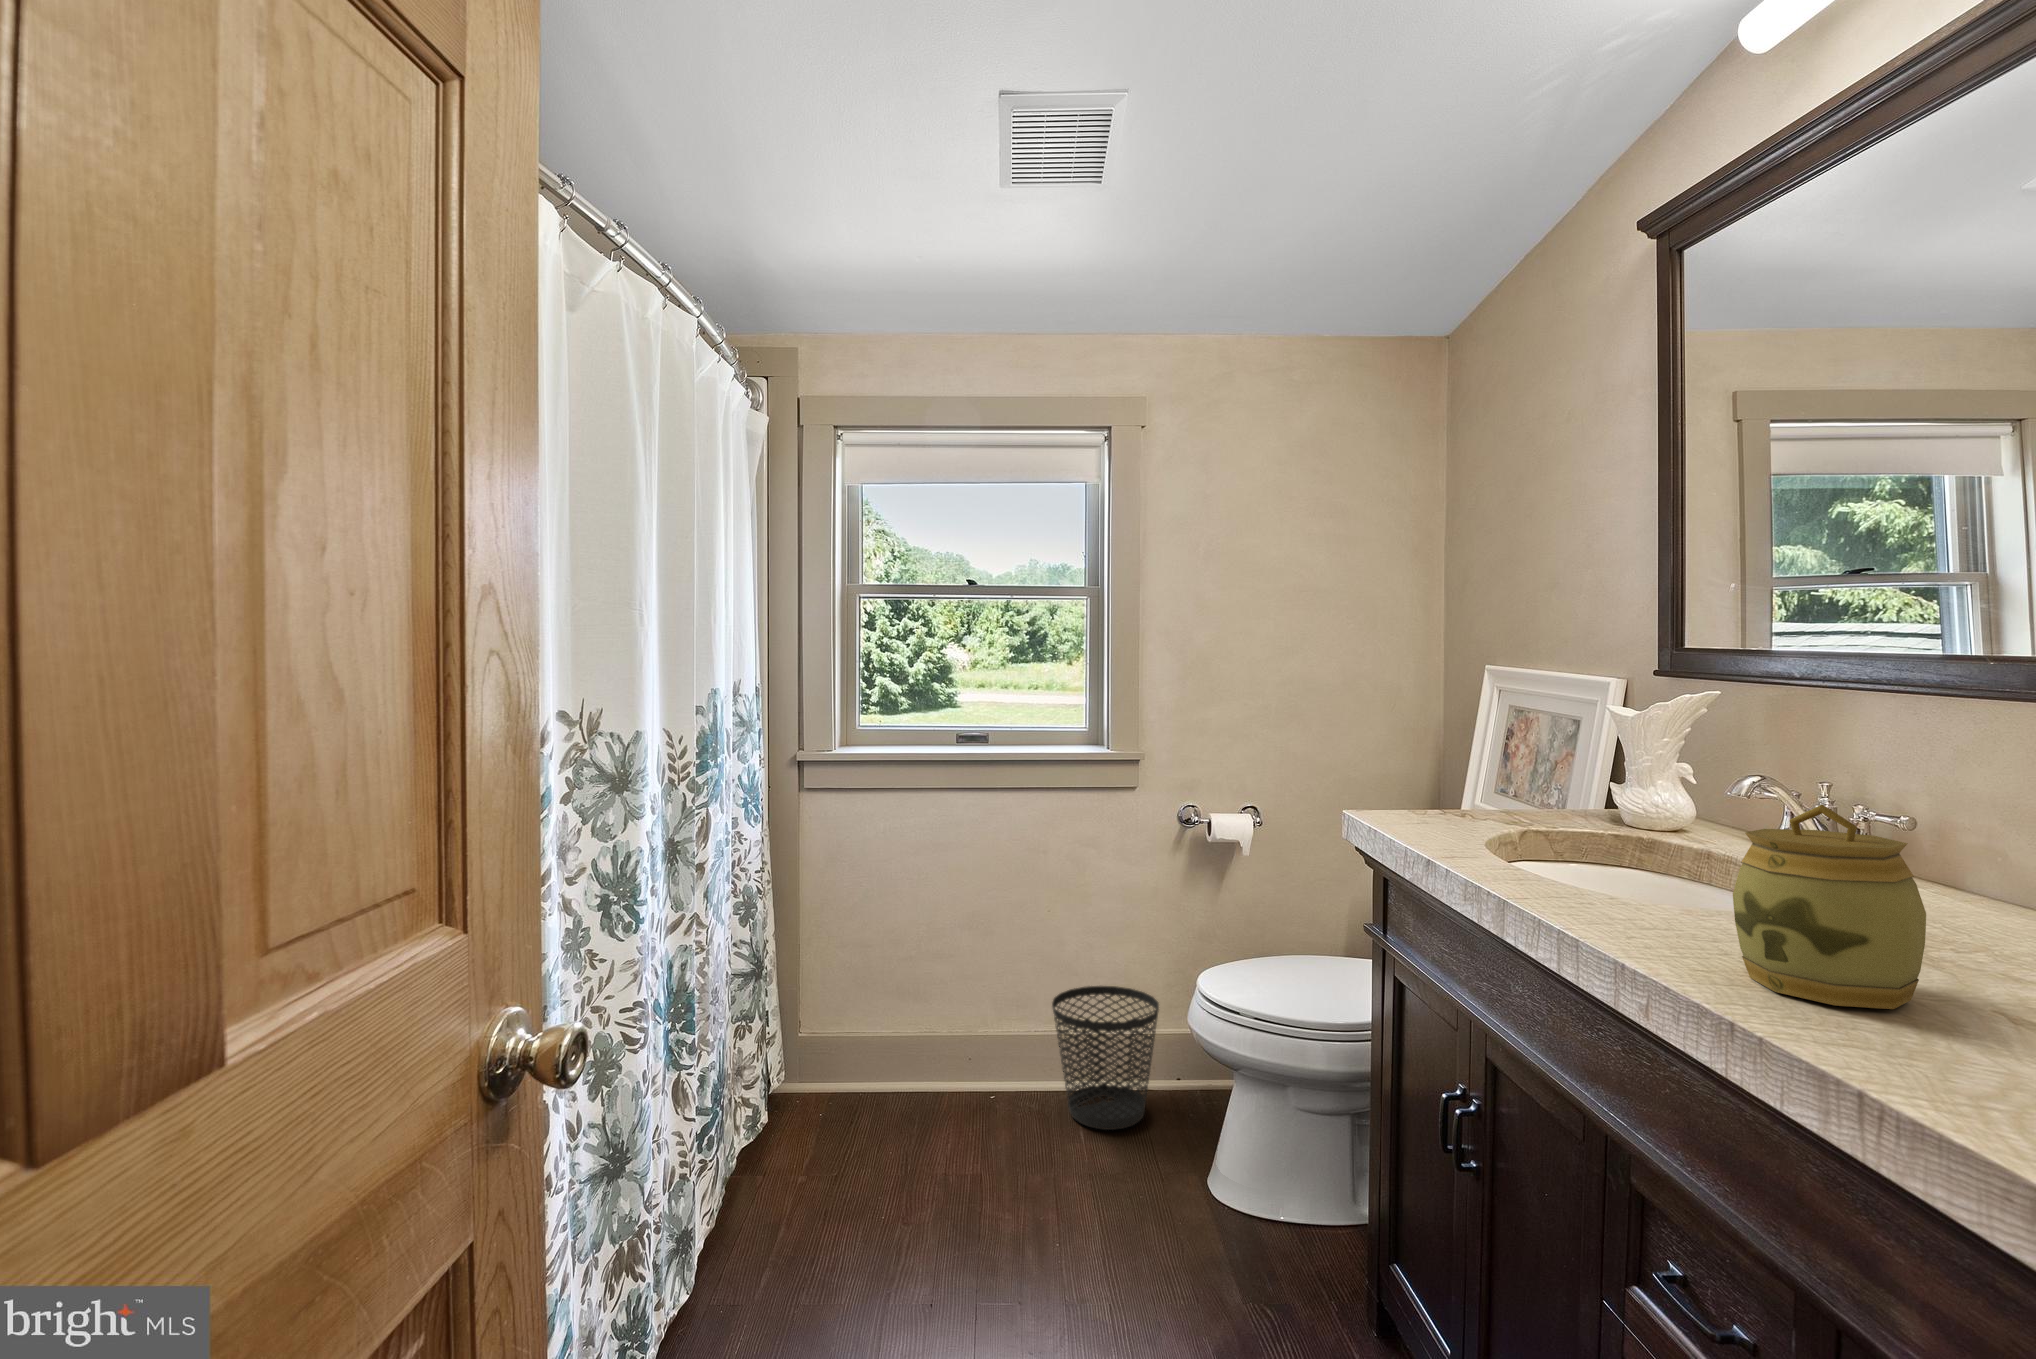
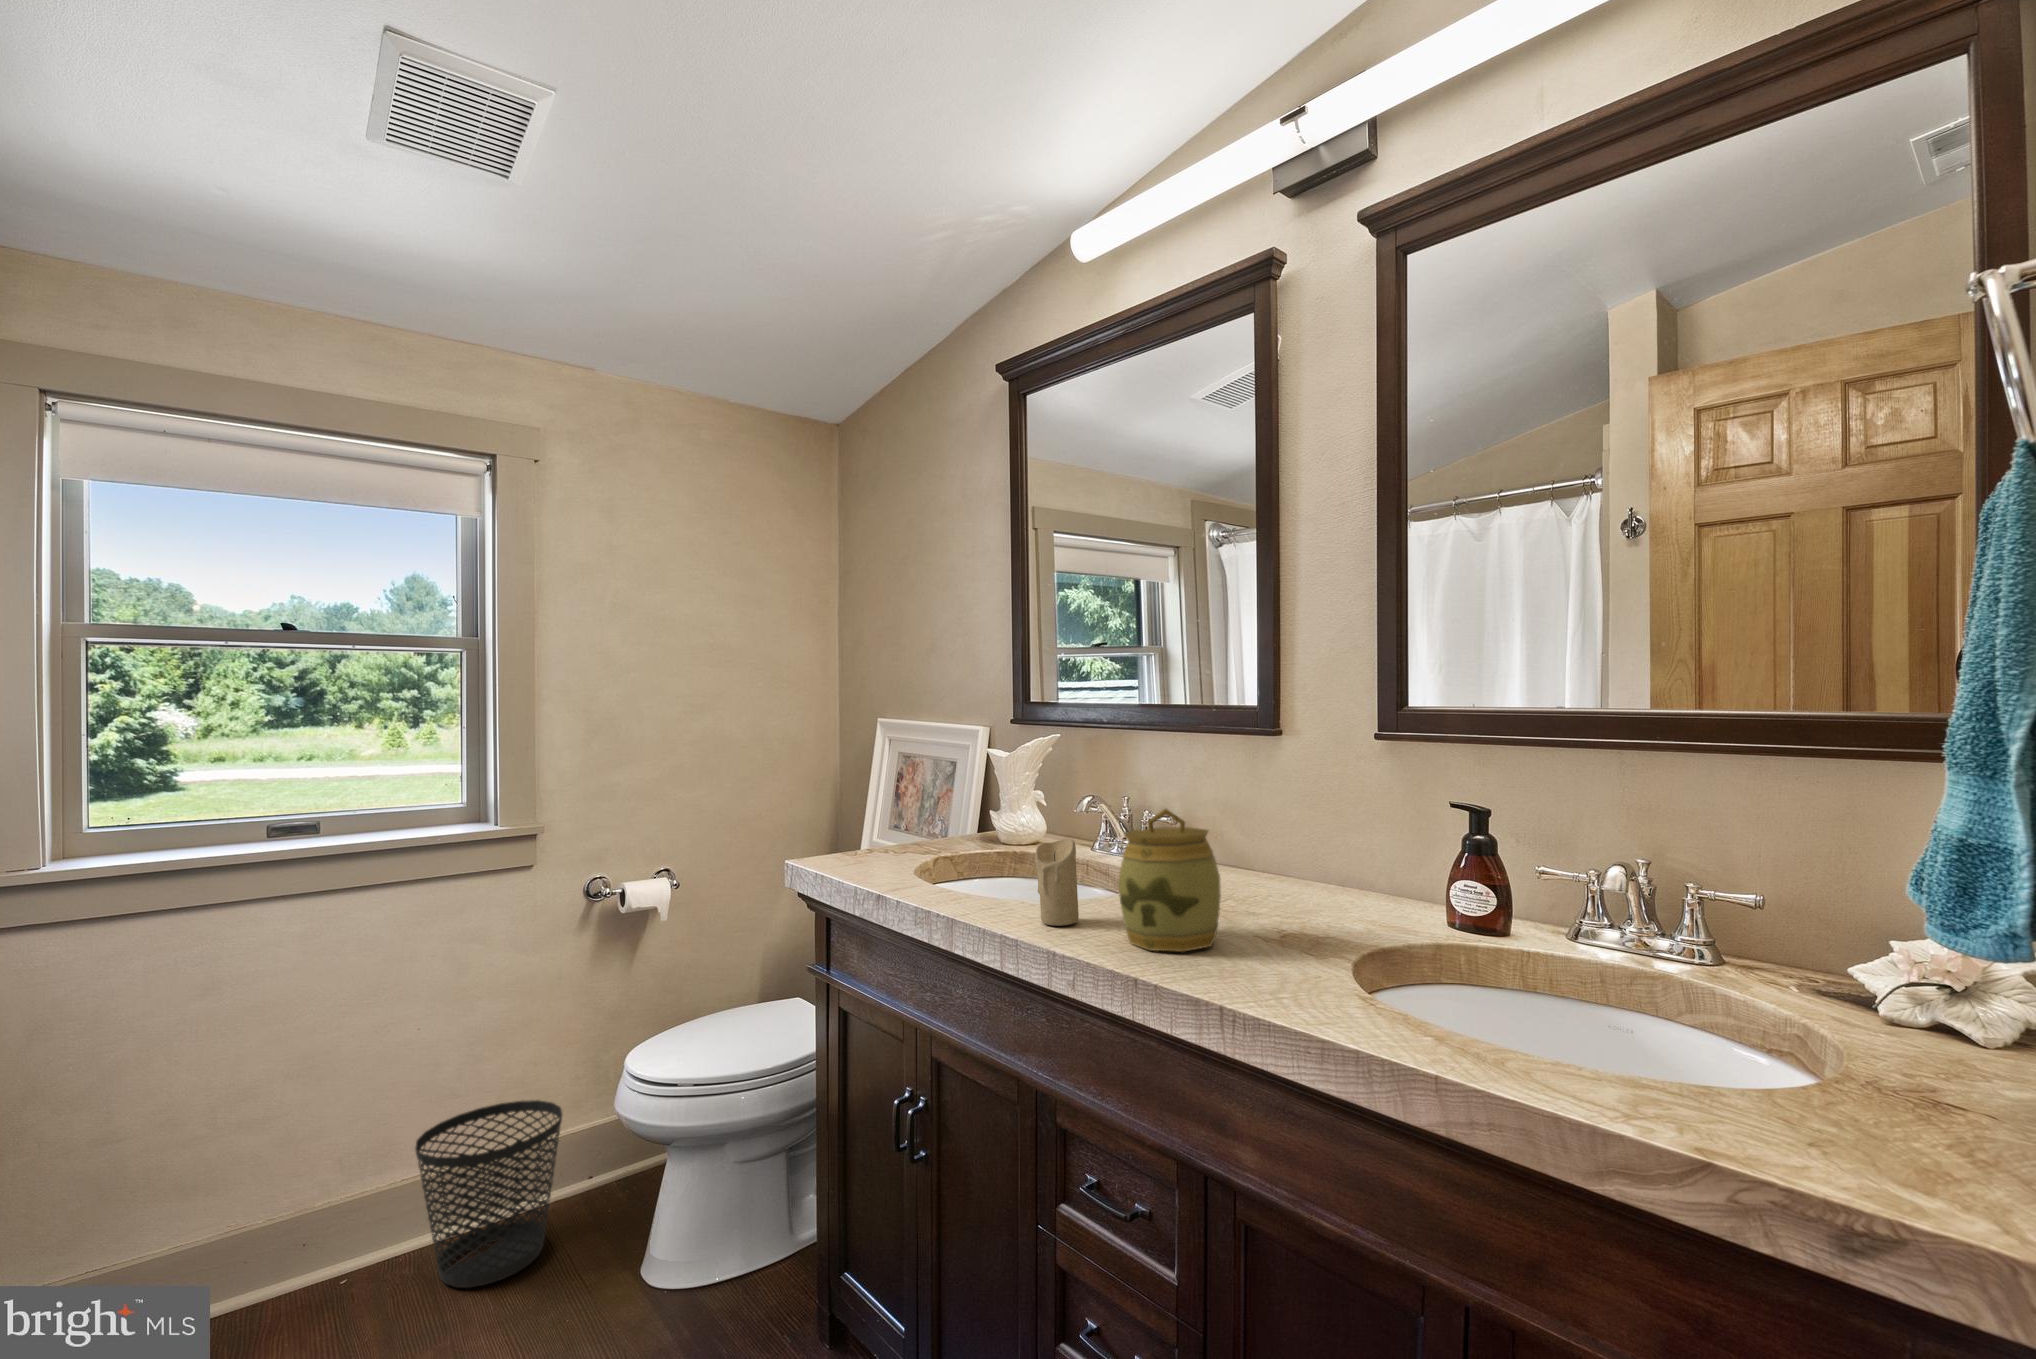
candle: none [1618,828,1682,936] -> present [1035,839,1079,926]

